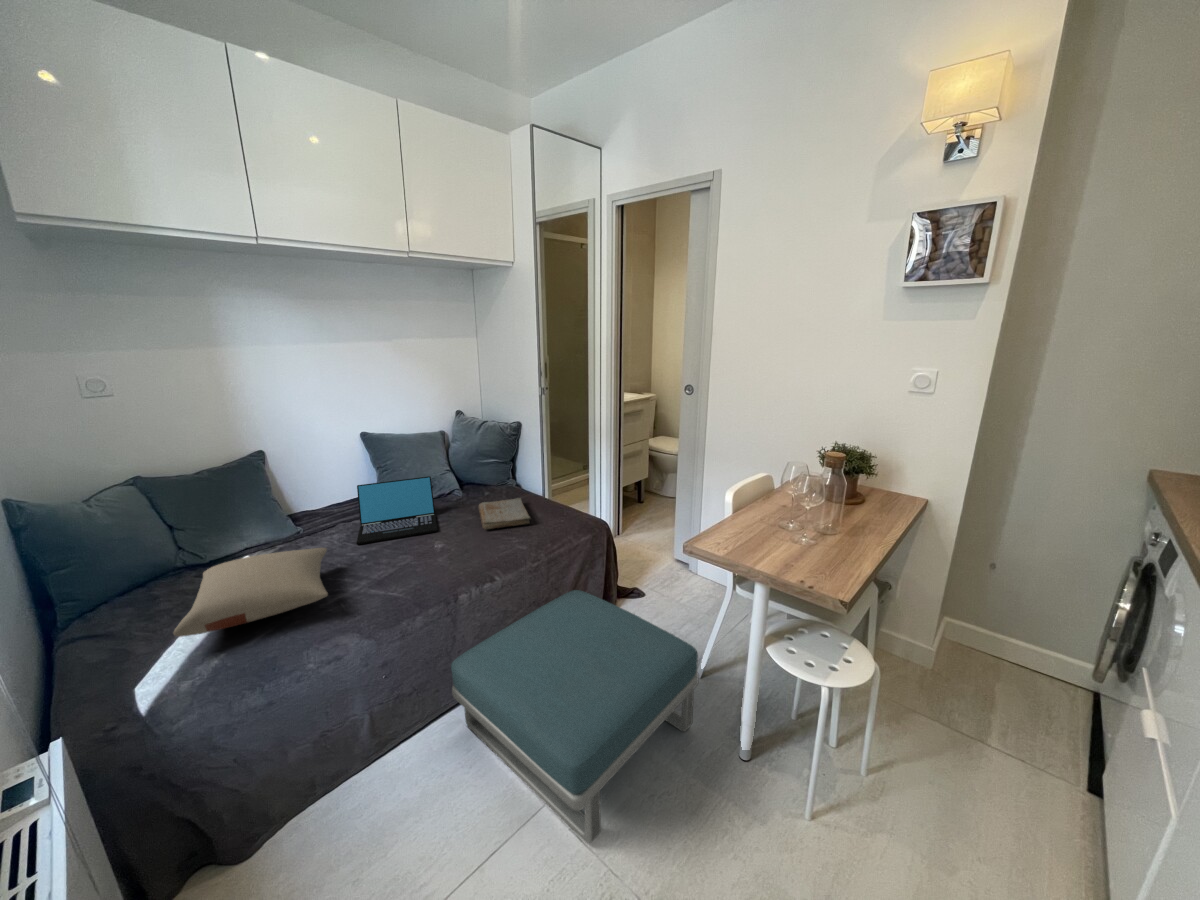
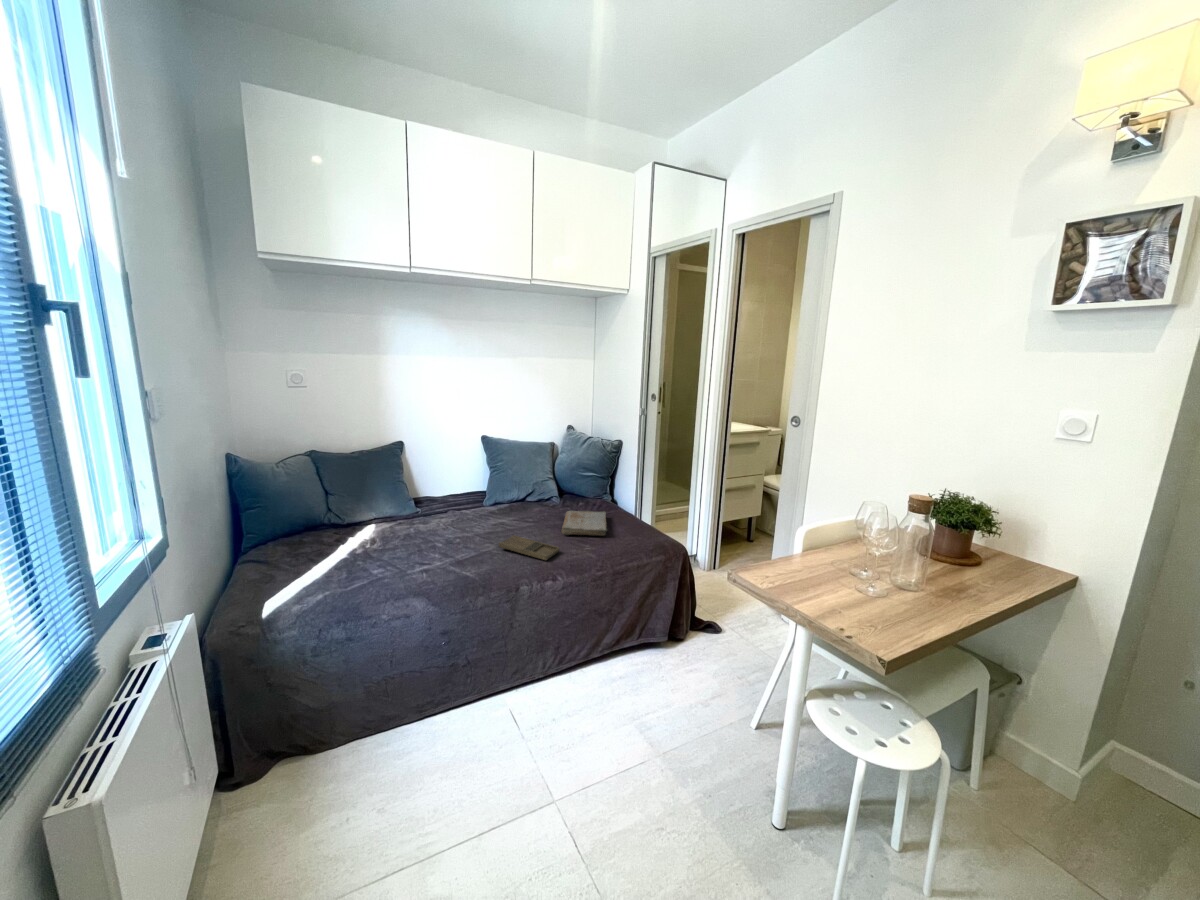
laptop: present [356,476,438,545] -> none [455,479,528,529]
tray: none [419,540,489,562] -> present [499,535,560,560]
pillow: present [174,548,328,637] -> none [301,522,428,572]
footstool: present [451,590,699,844] -> none [498,607,738,853]

